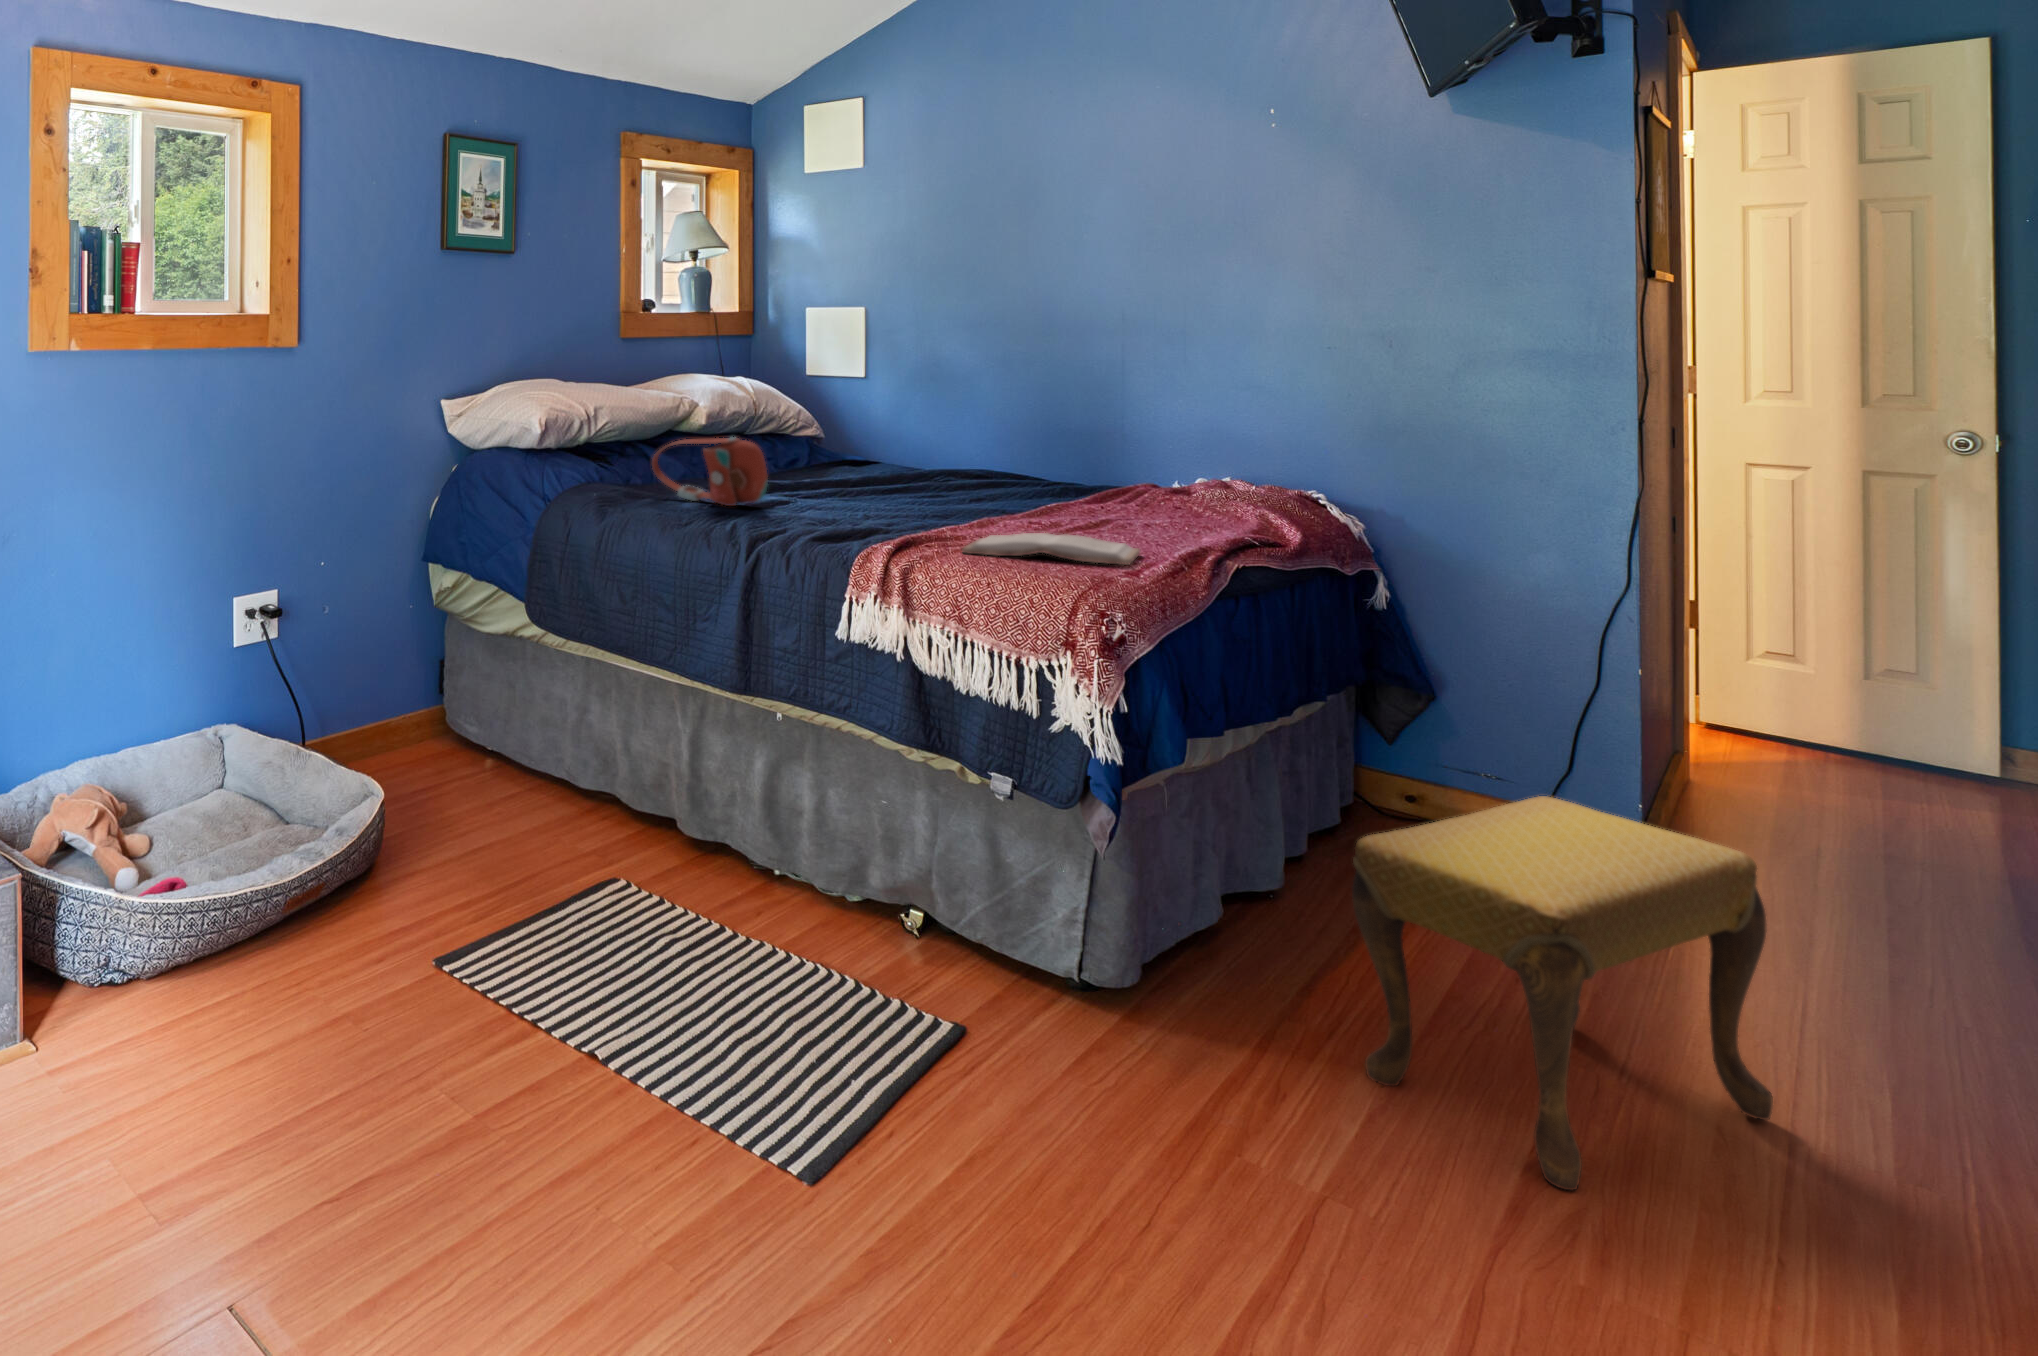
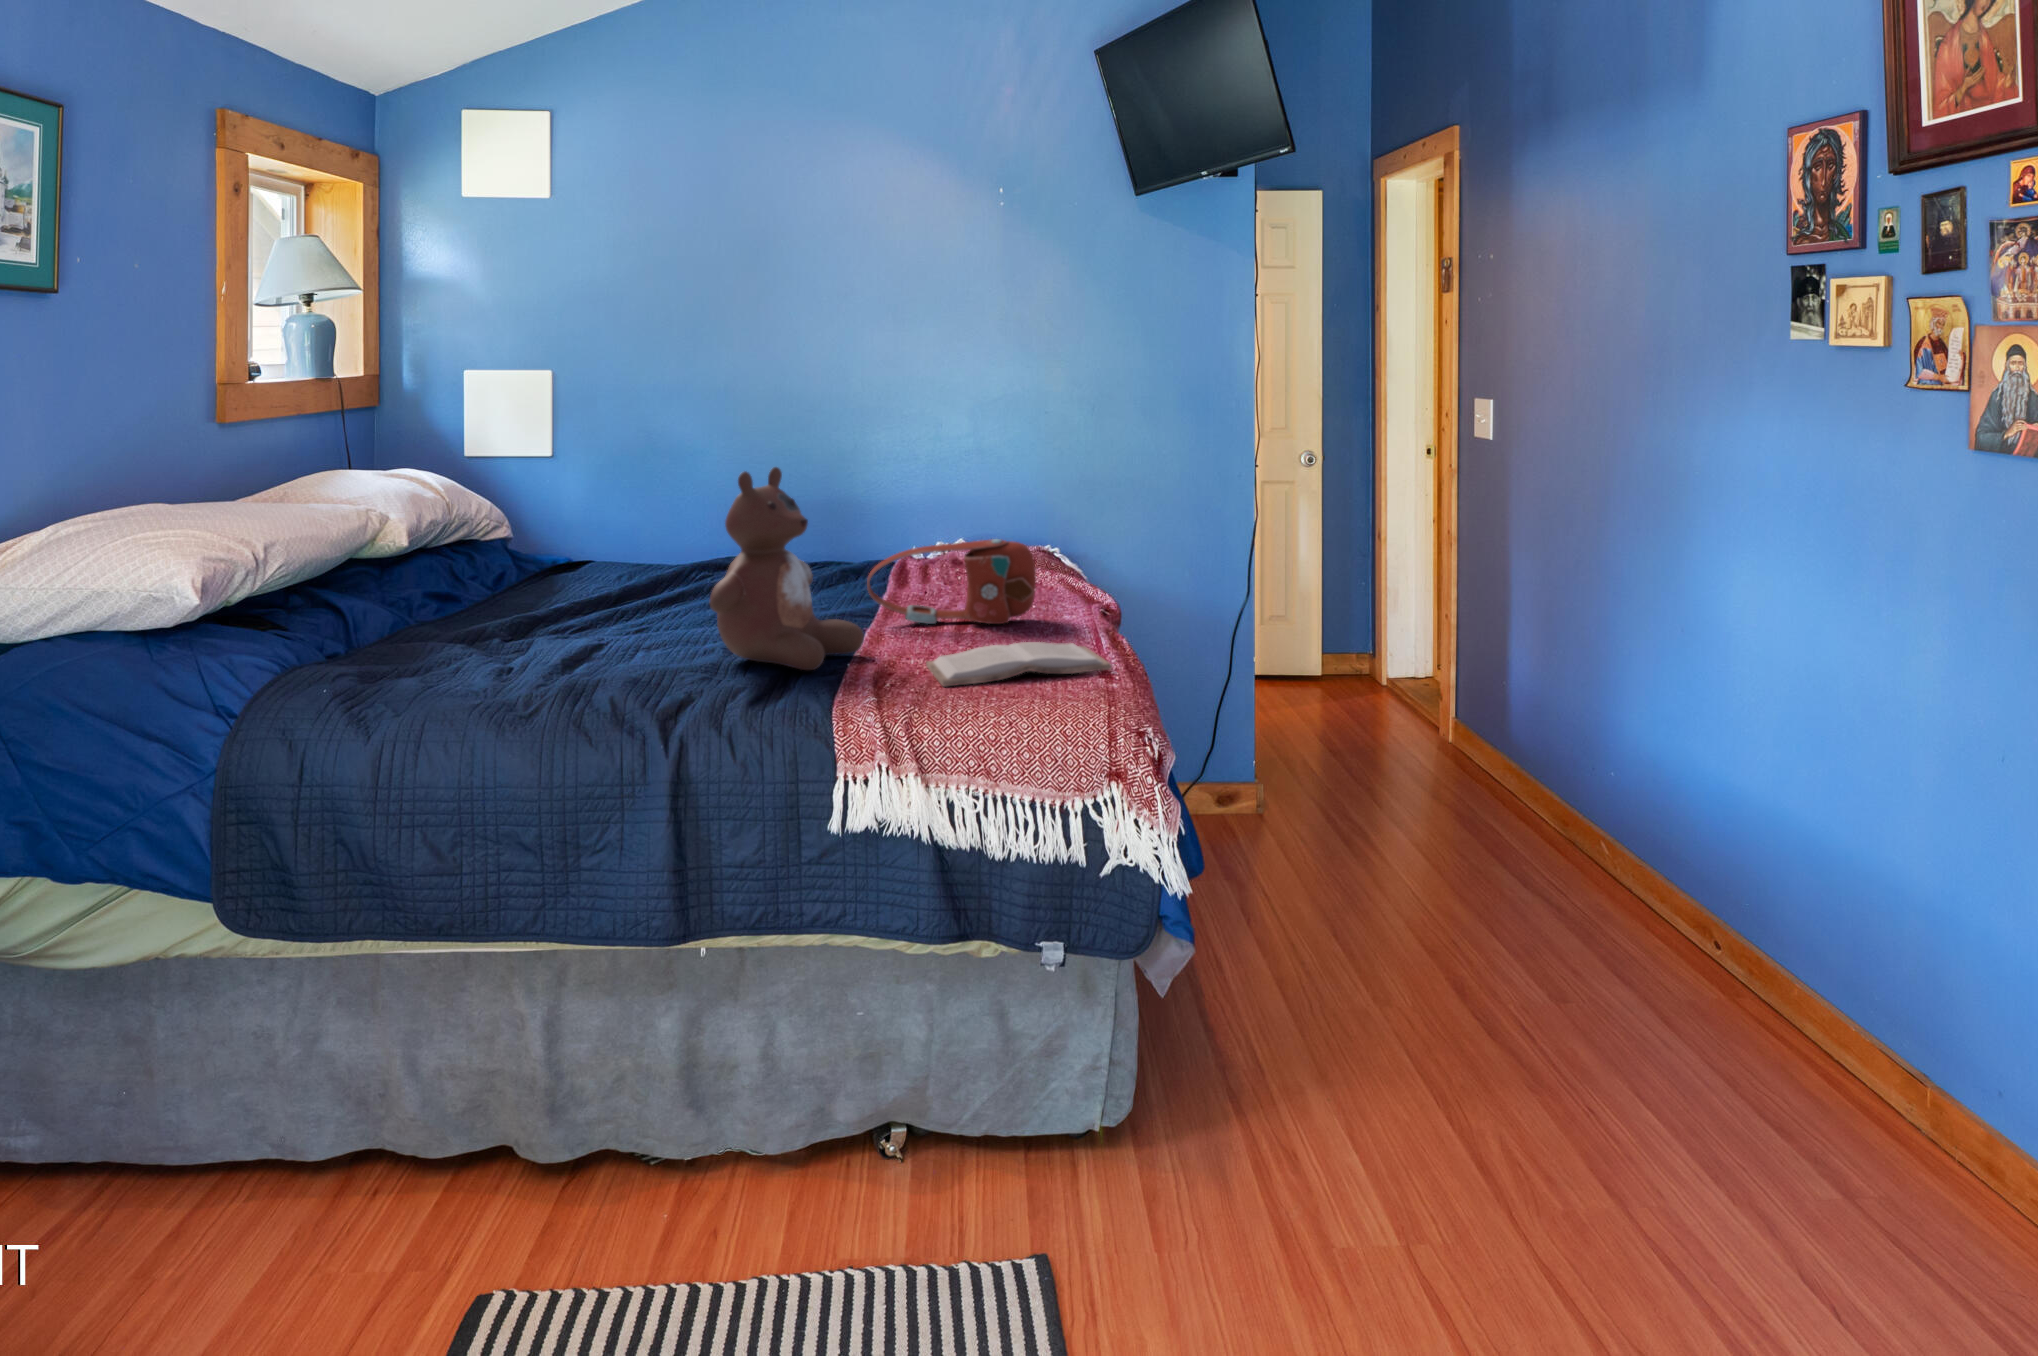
stuffed bear: none [815,370,948,530] -> present [710,467,864,670]
handbag: present [652,437,768,506] -> present [867,539,1036,624]
footstool: present [1352,796,1773,1190] -> none [1316,801,1513,1145]

